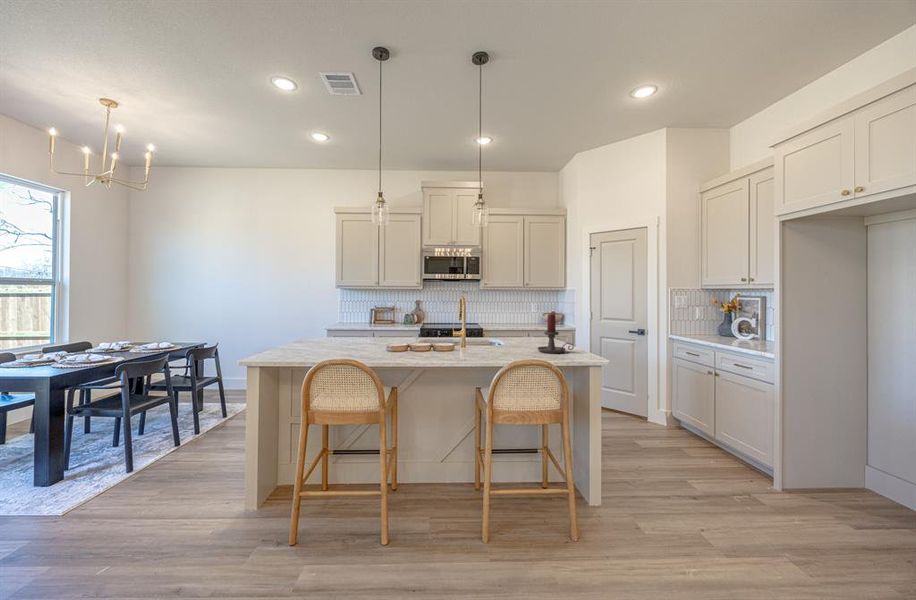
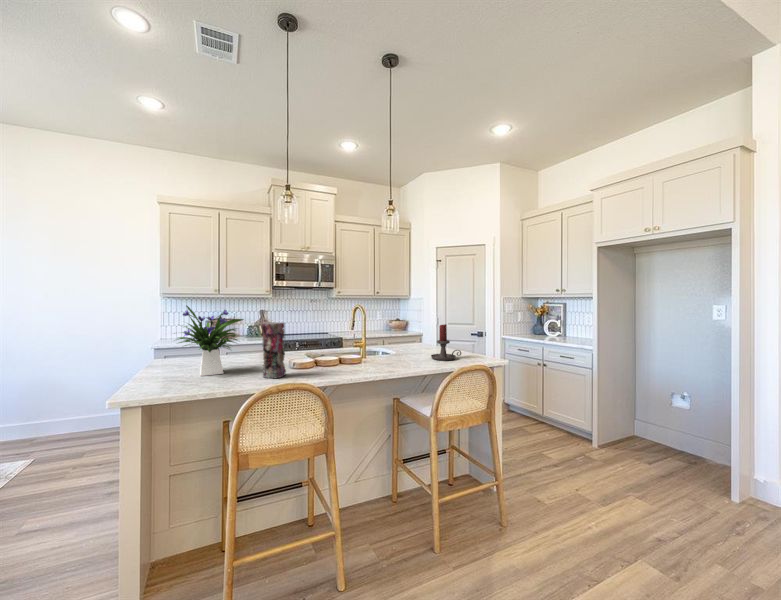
flower arrangement: none [297,288,355,348] -> present [177,306,243,376]
vase: none [356,304,379,355] -> present [262,322,286,378]

